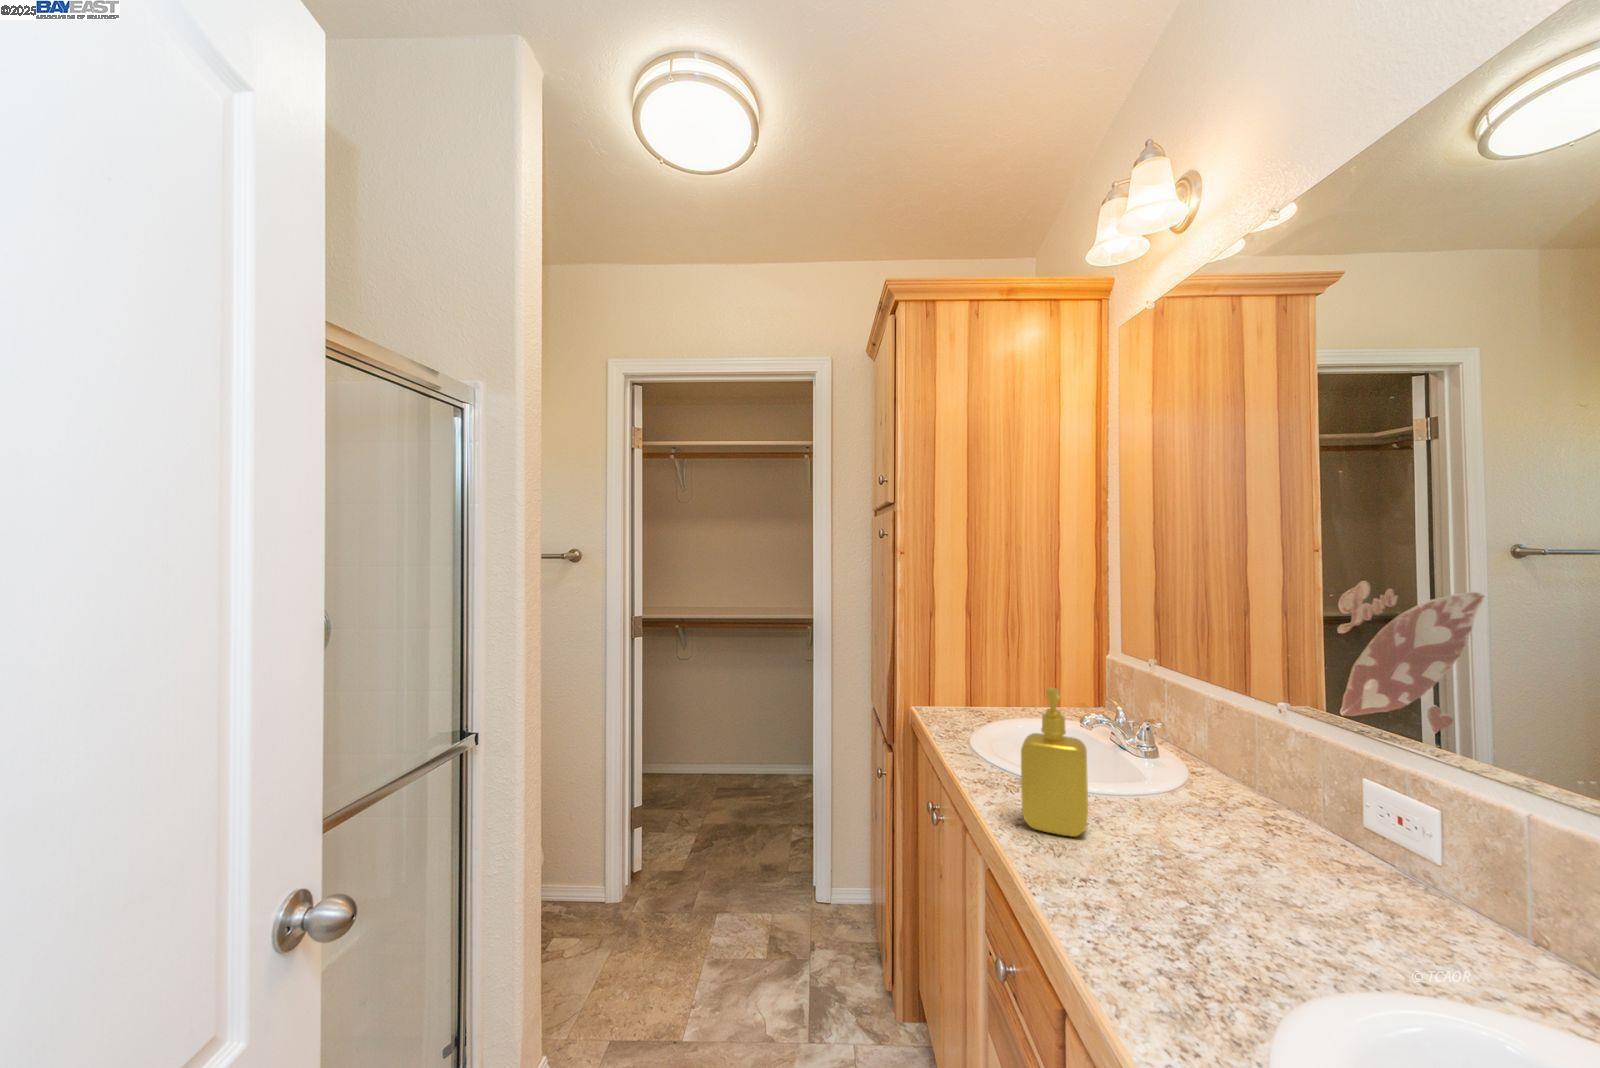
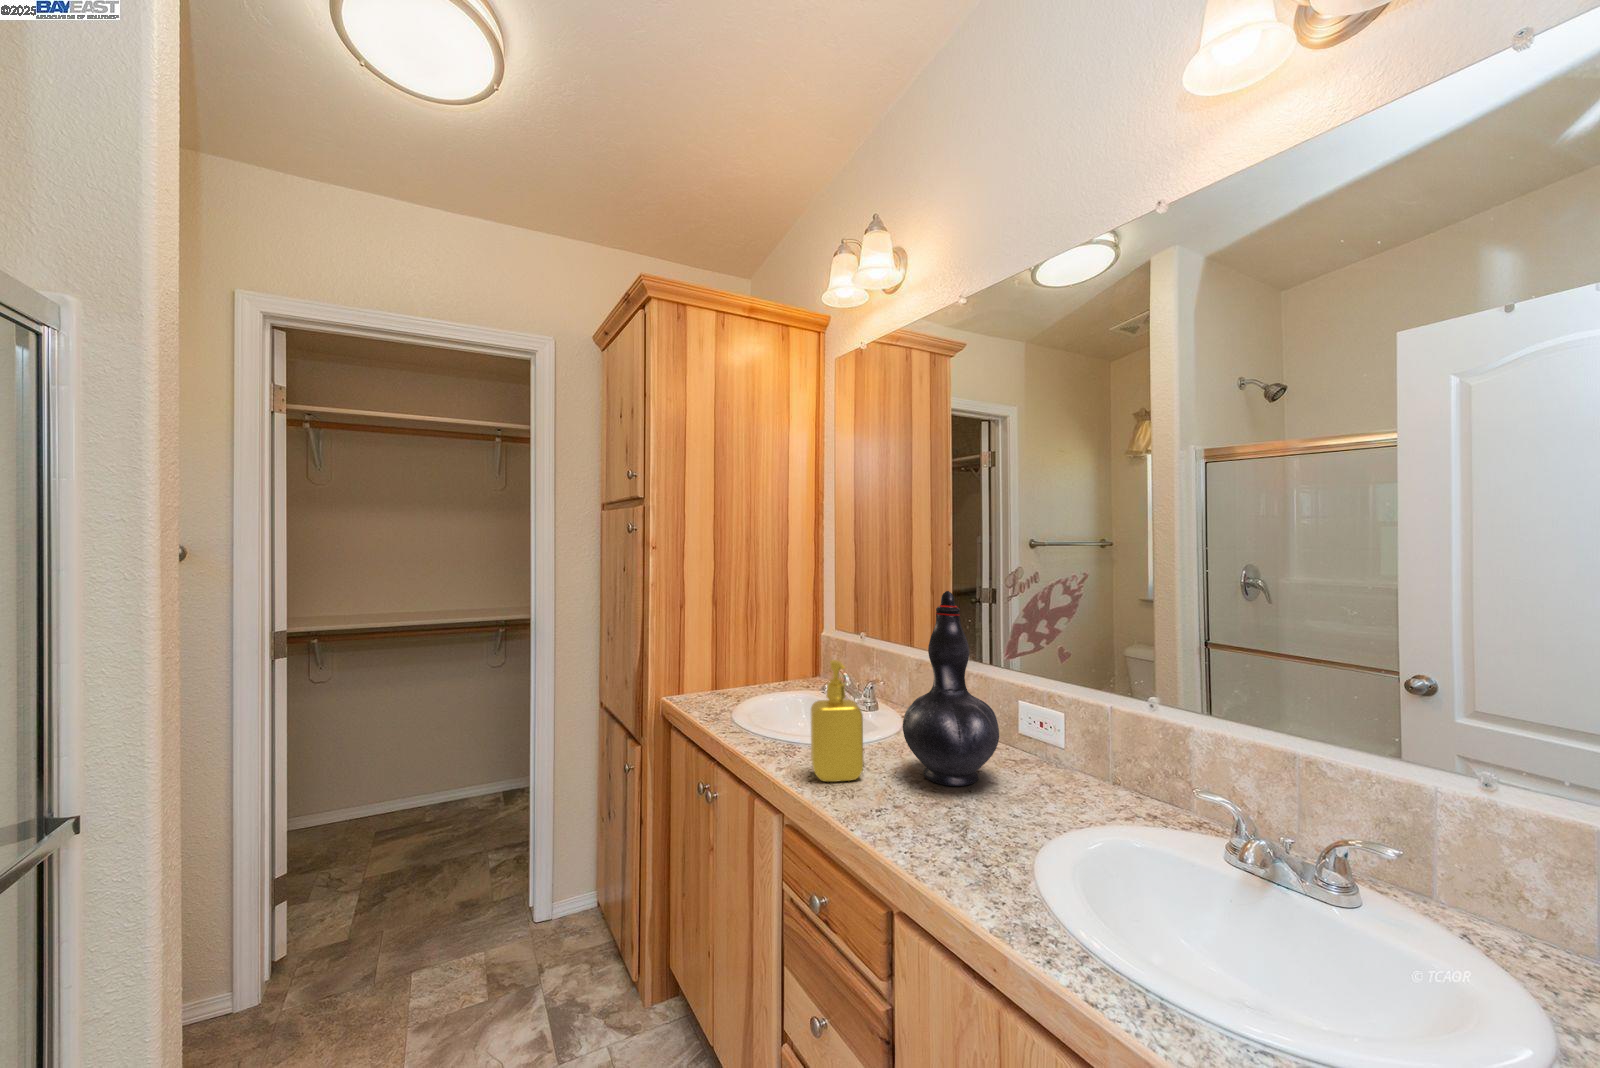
decorative vase: none [1144,613,1299,883] -> present [903,591,999,786]

